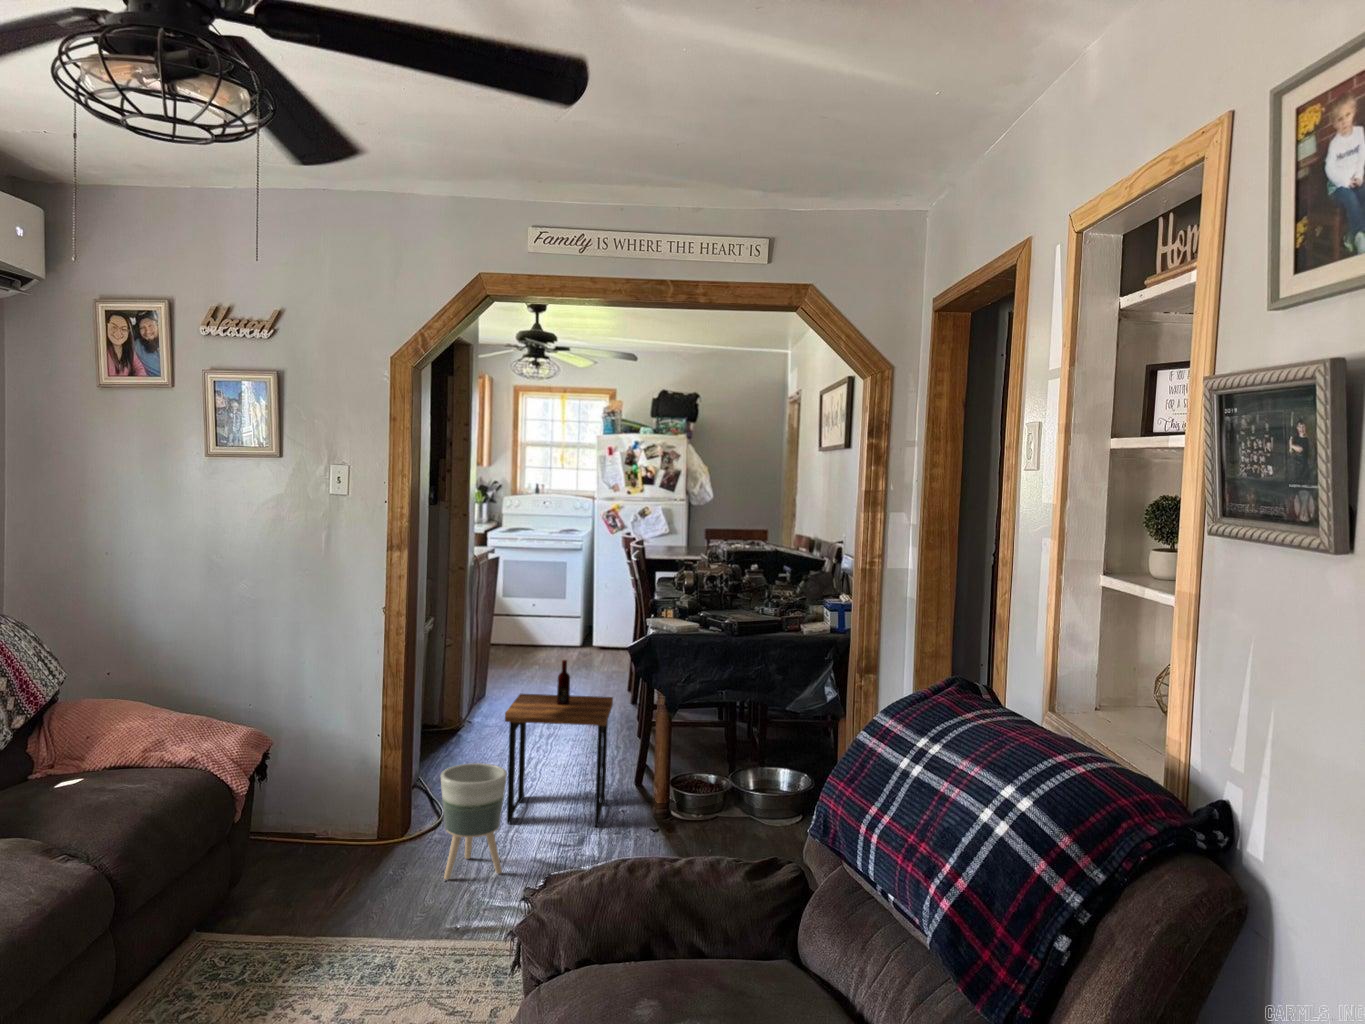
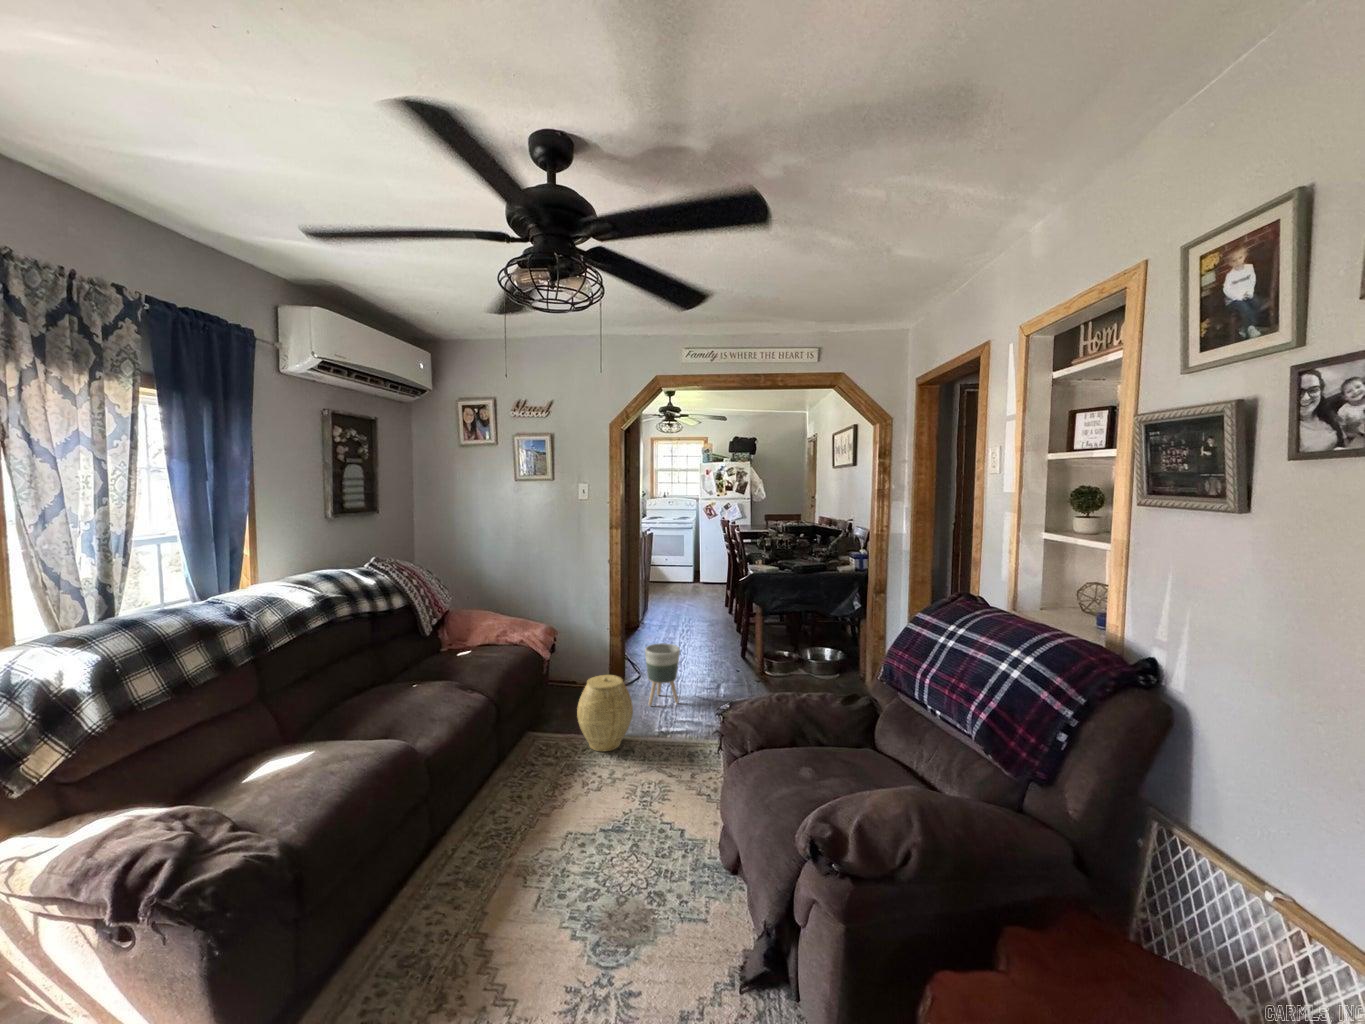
side table: present [505,660,613,827] -> none [674,587,730,679]
woven basket: none [292,824,401,968] -> present [577,675,633,751]

